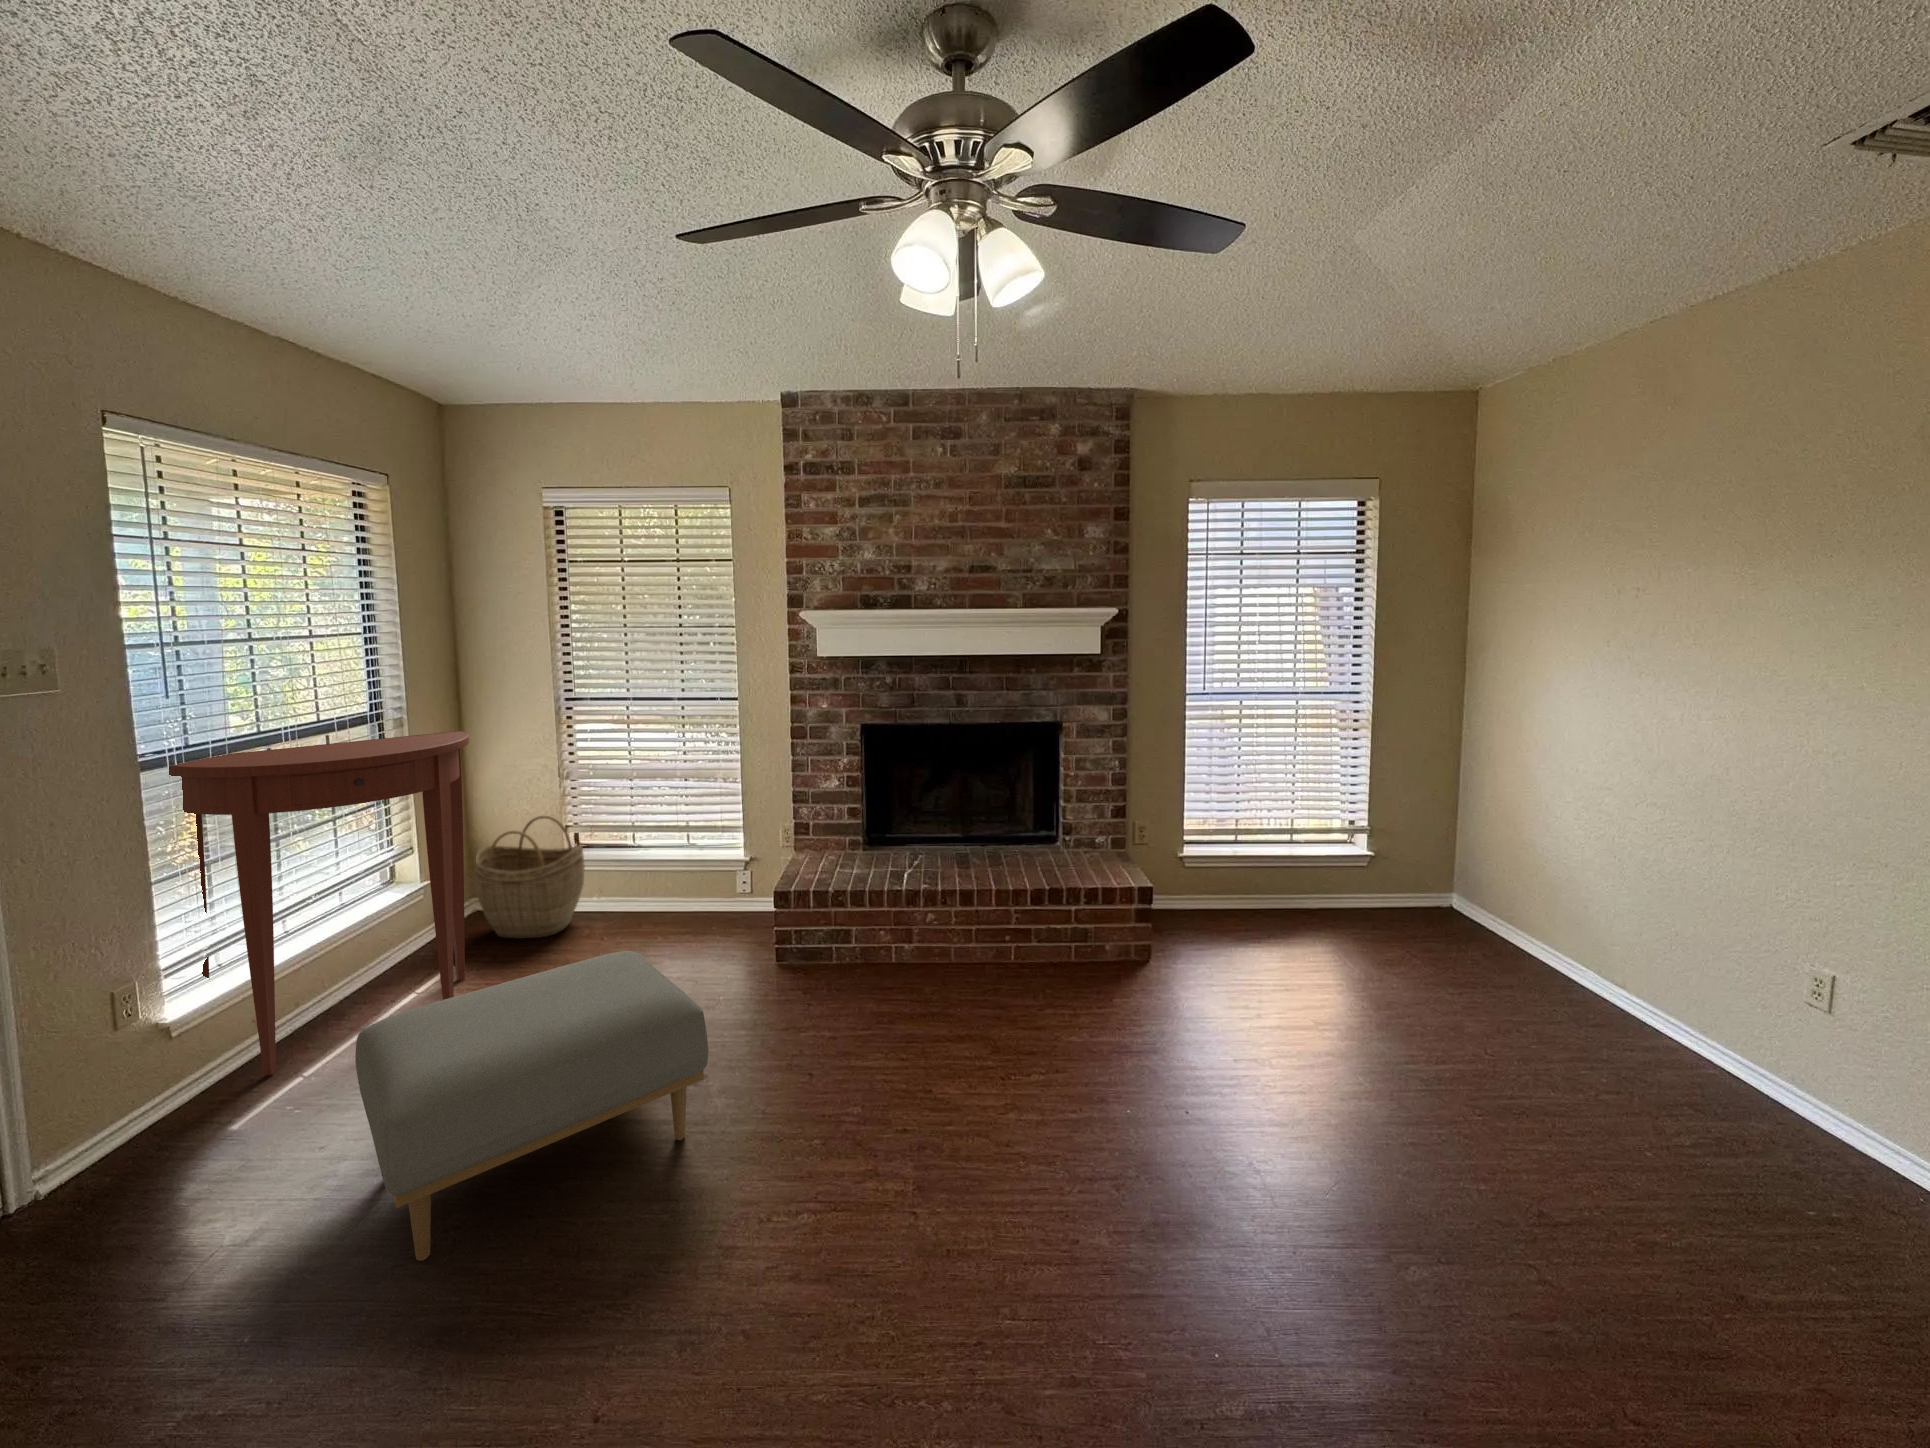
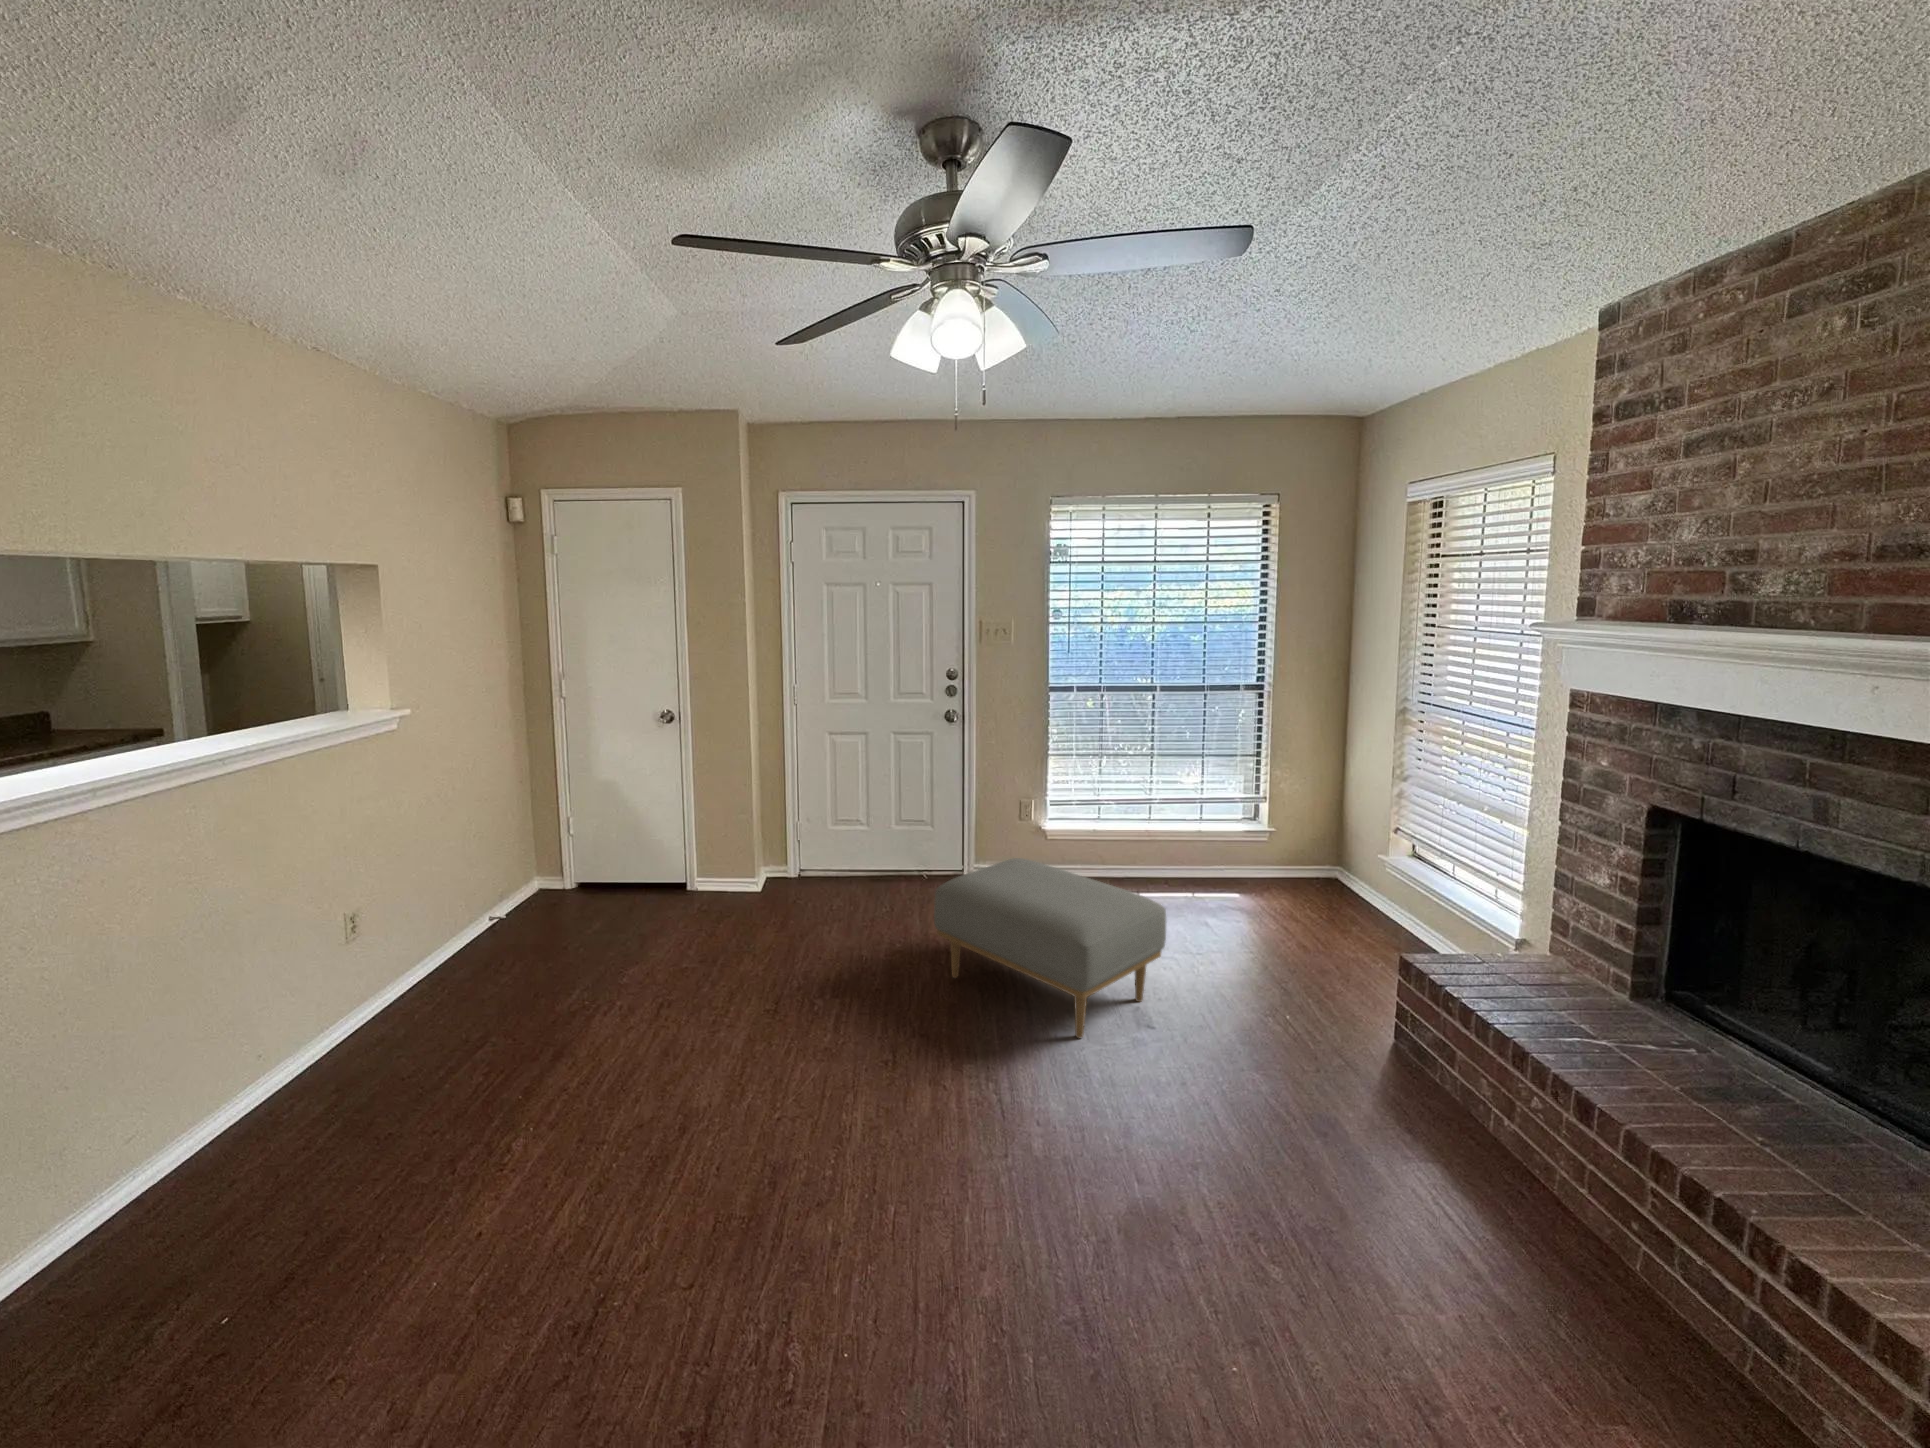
console table: present [169,731,469,1075] -> none [1070,690,1245,915]
woven basket: present [475,816,585,939] -> none [1280,806,1373,918]

